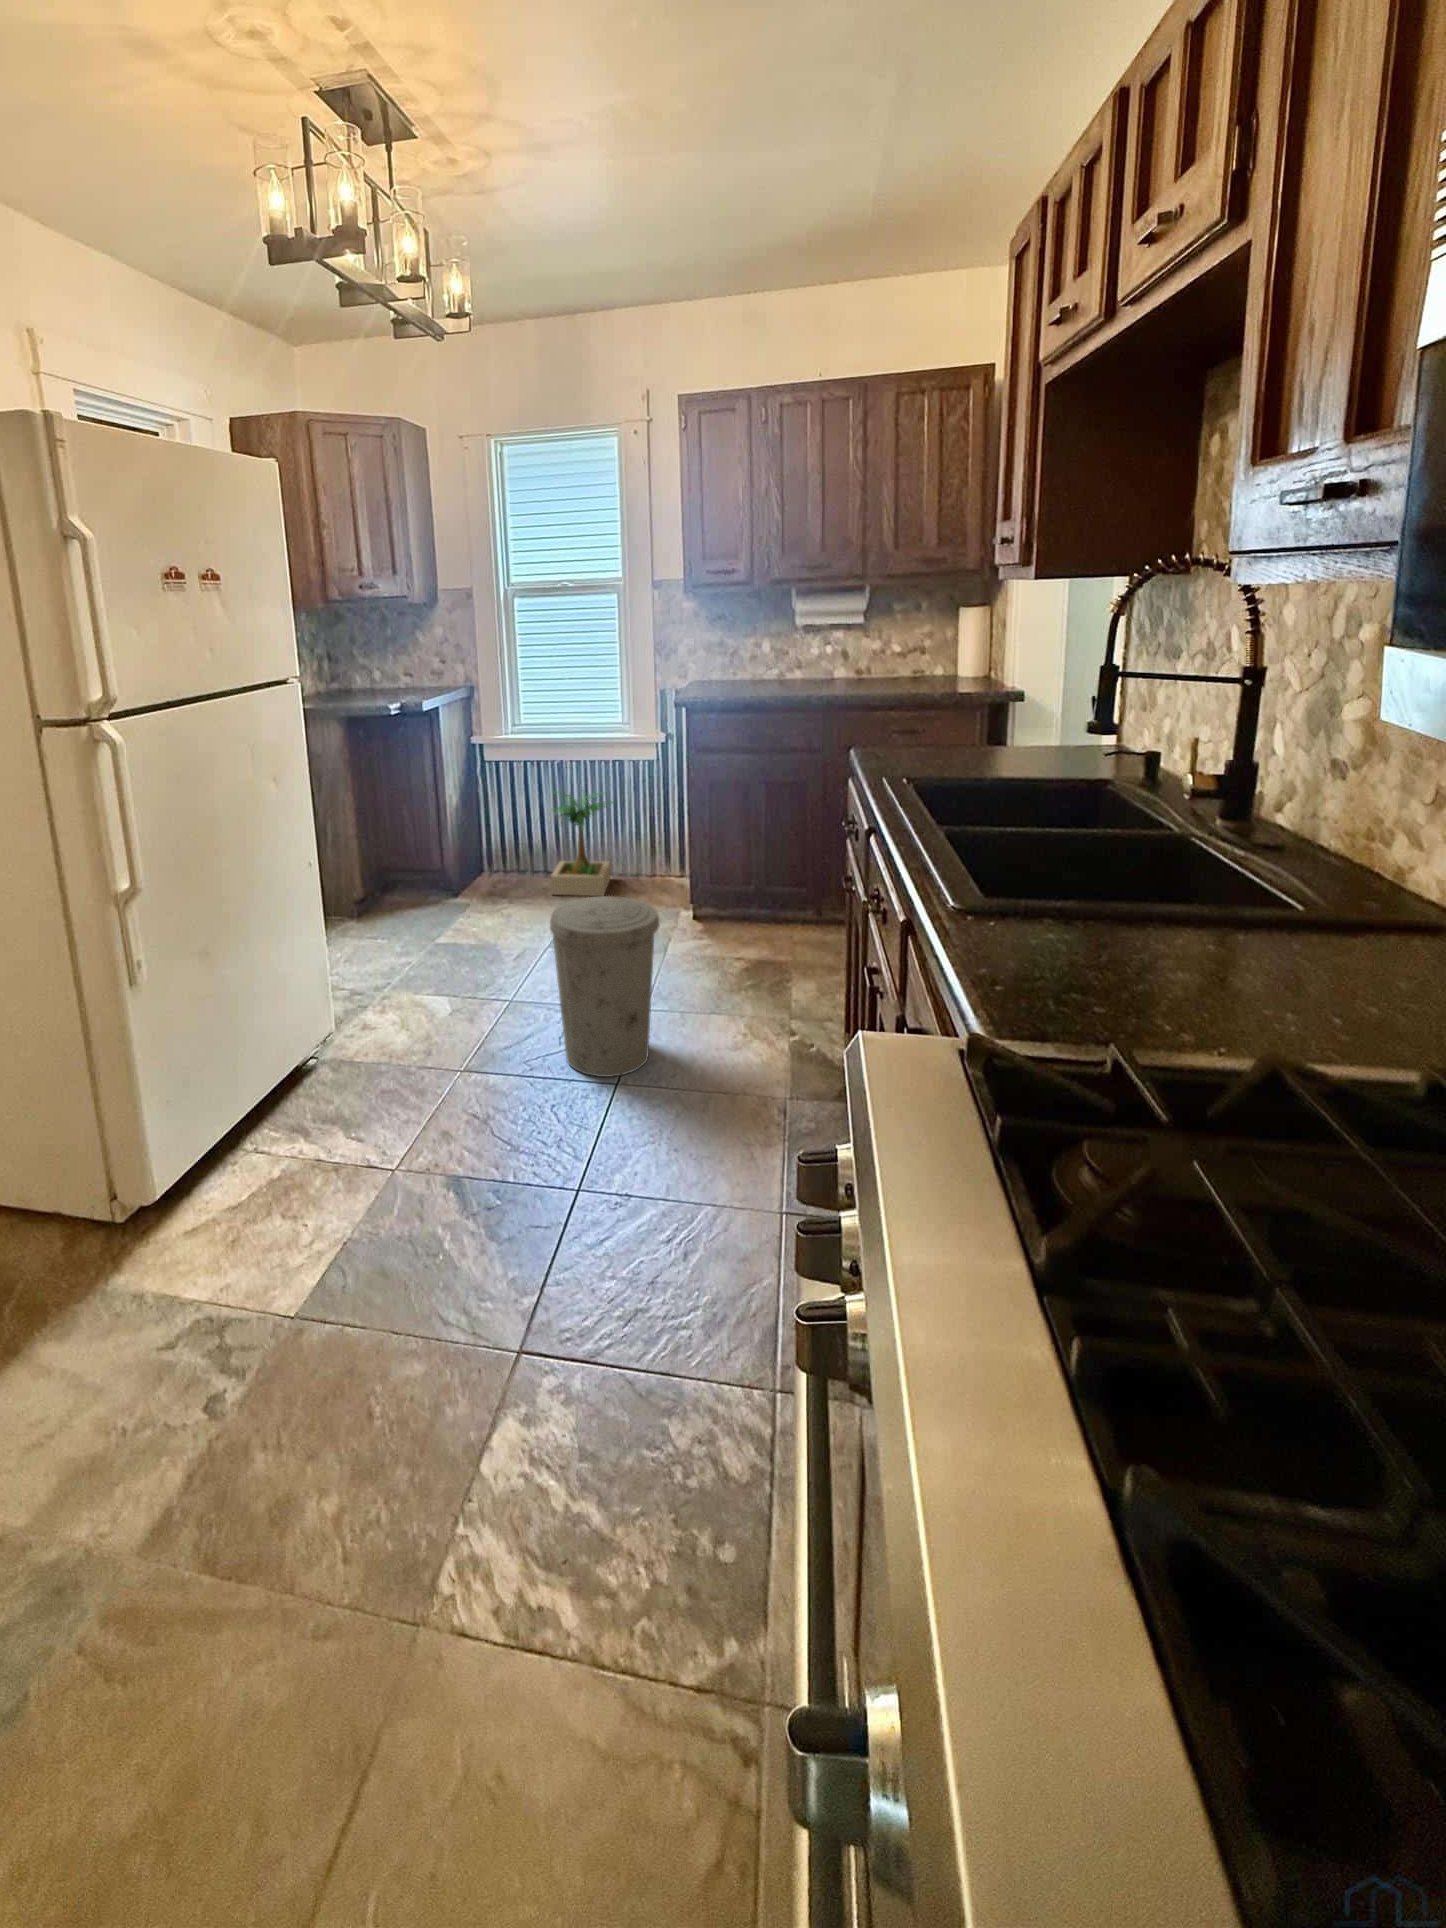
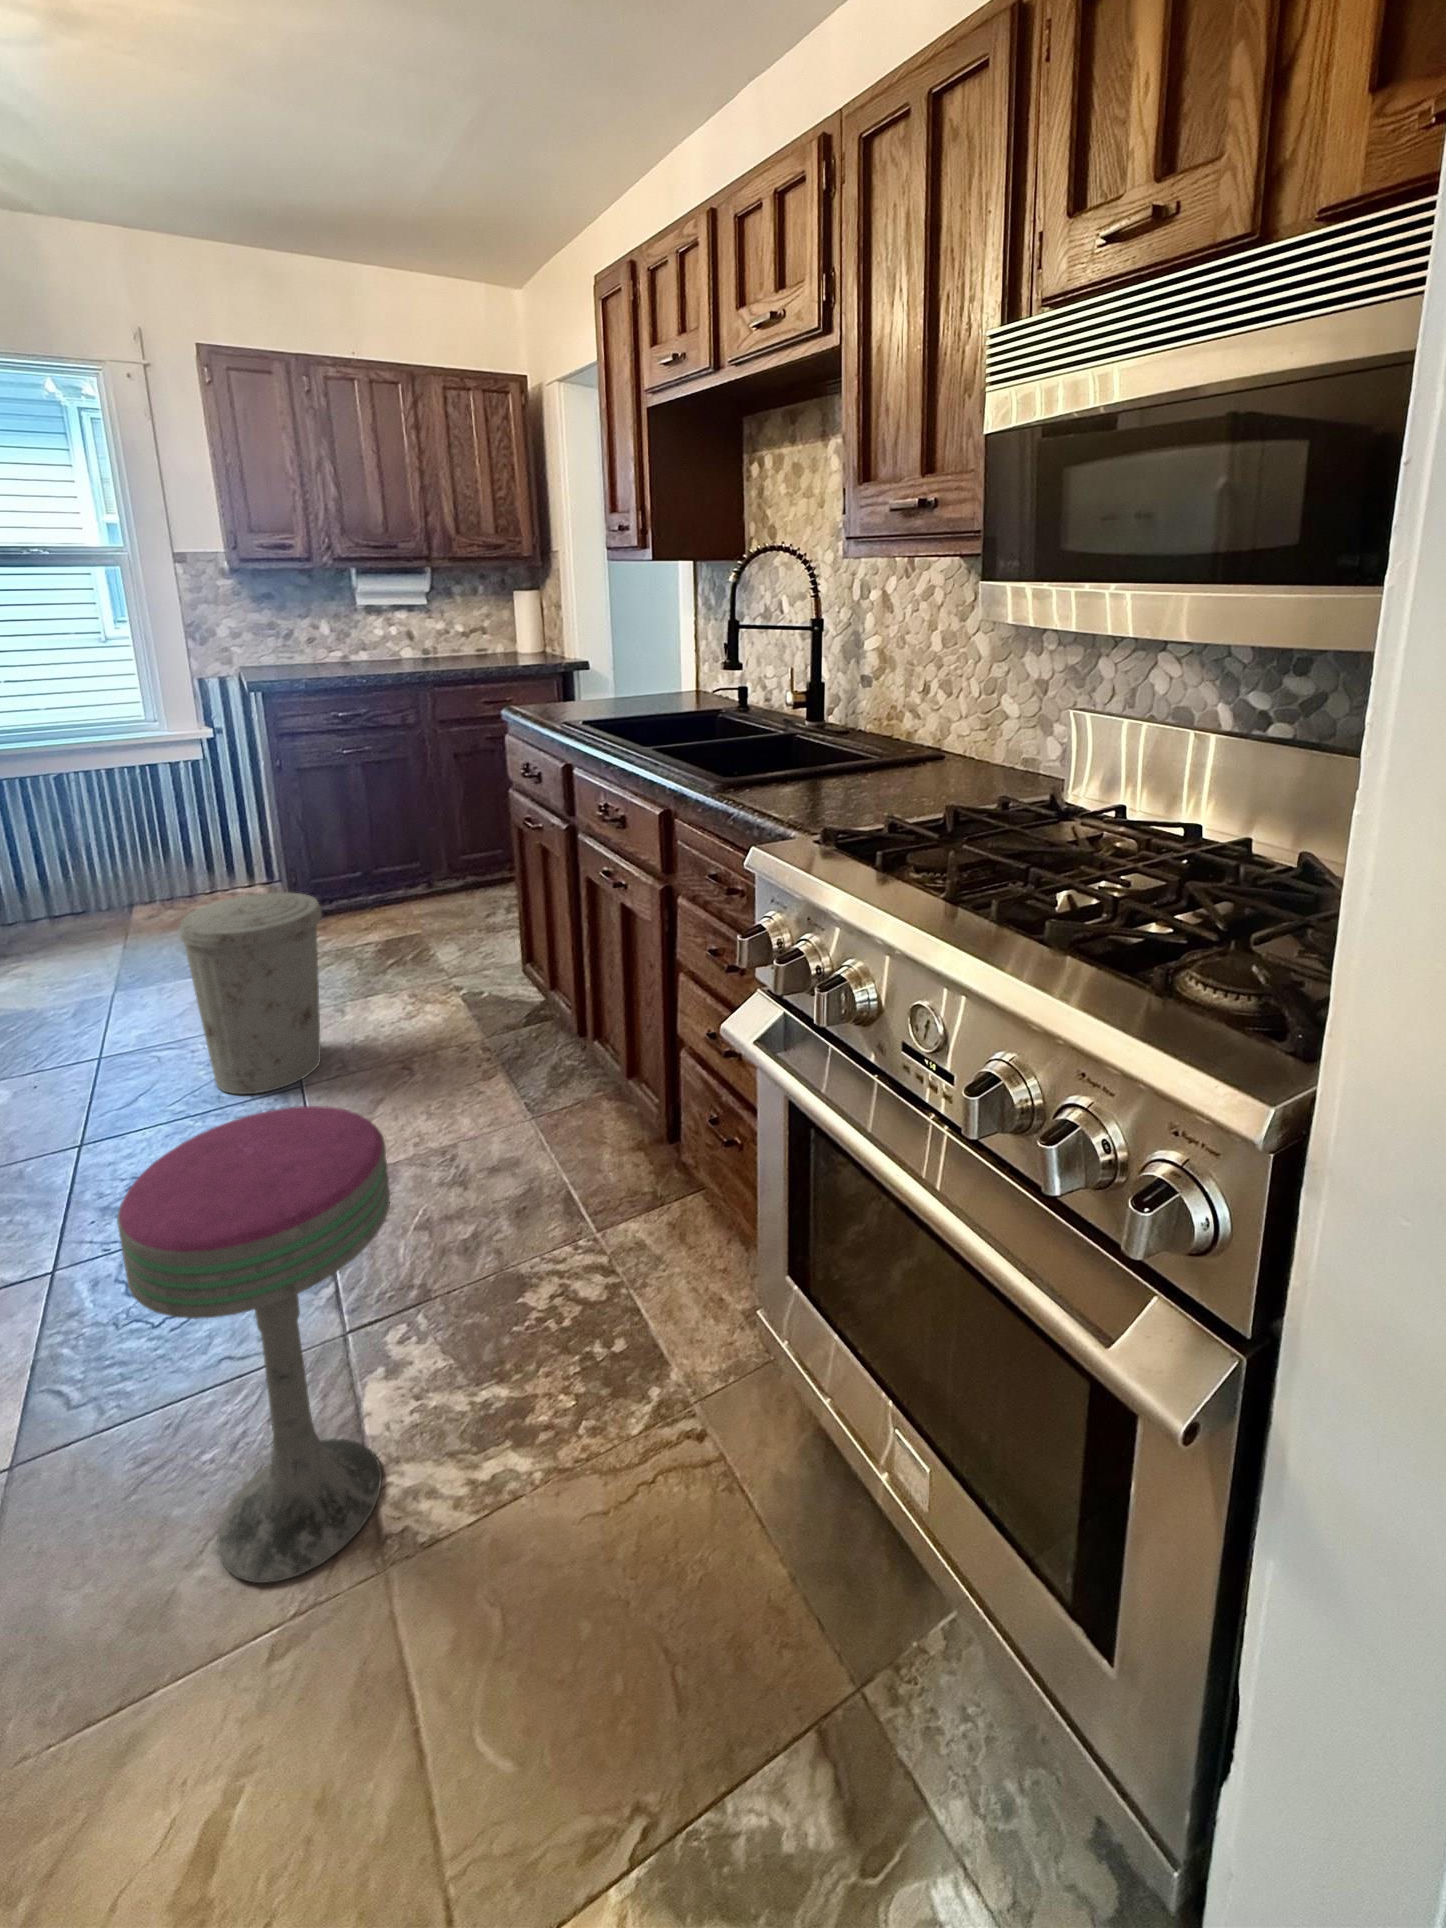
potted plant: present [551,788,615,896] -> none [46,800,165,941]
bar stool: none [267,1130,485,1576] -> present [117,1106,390,1583]

